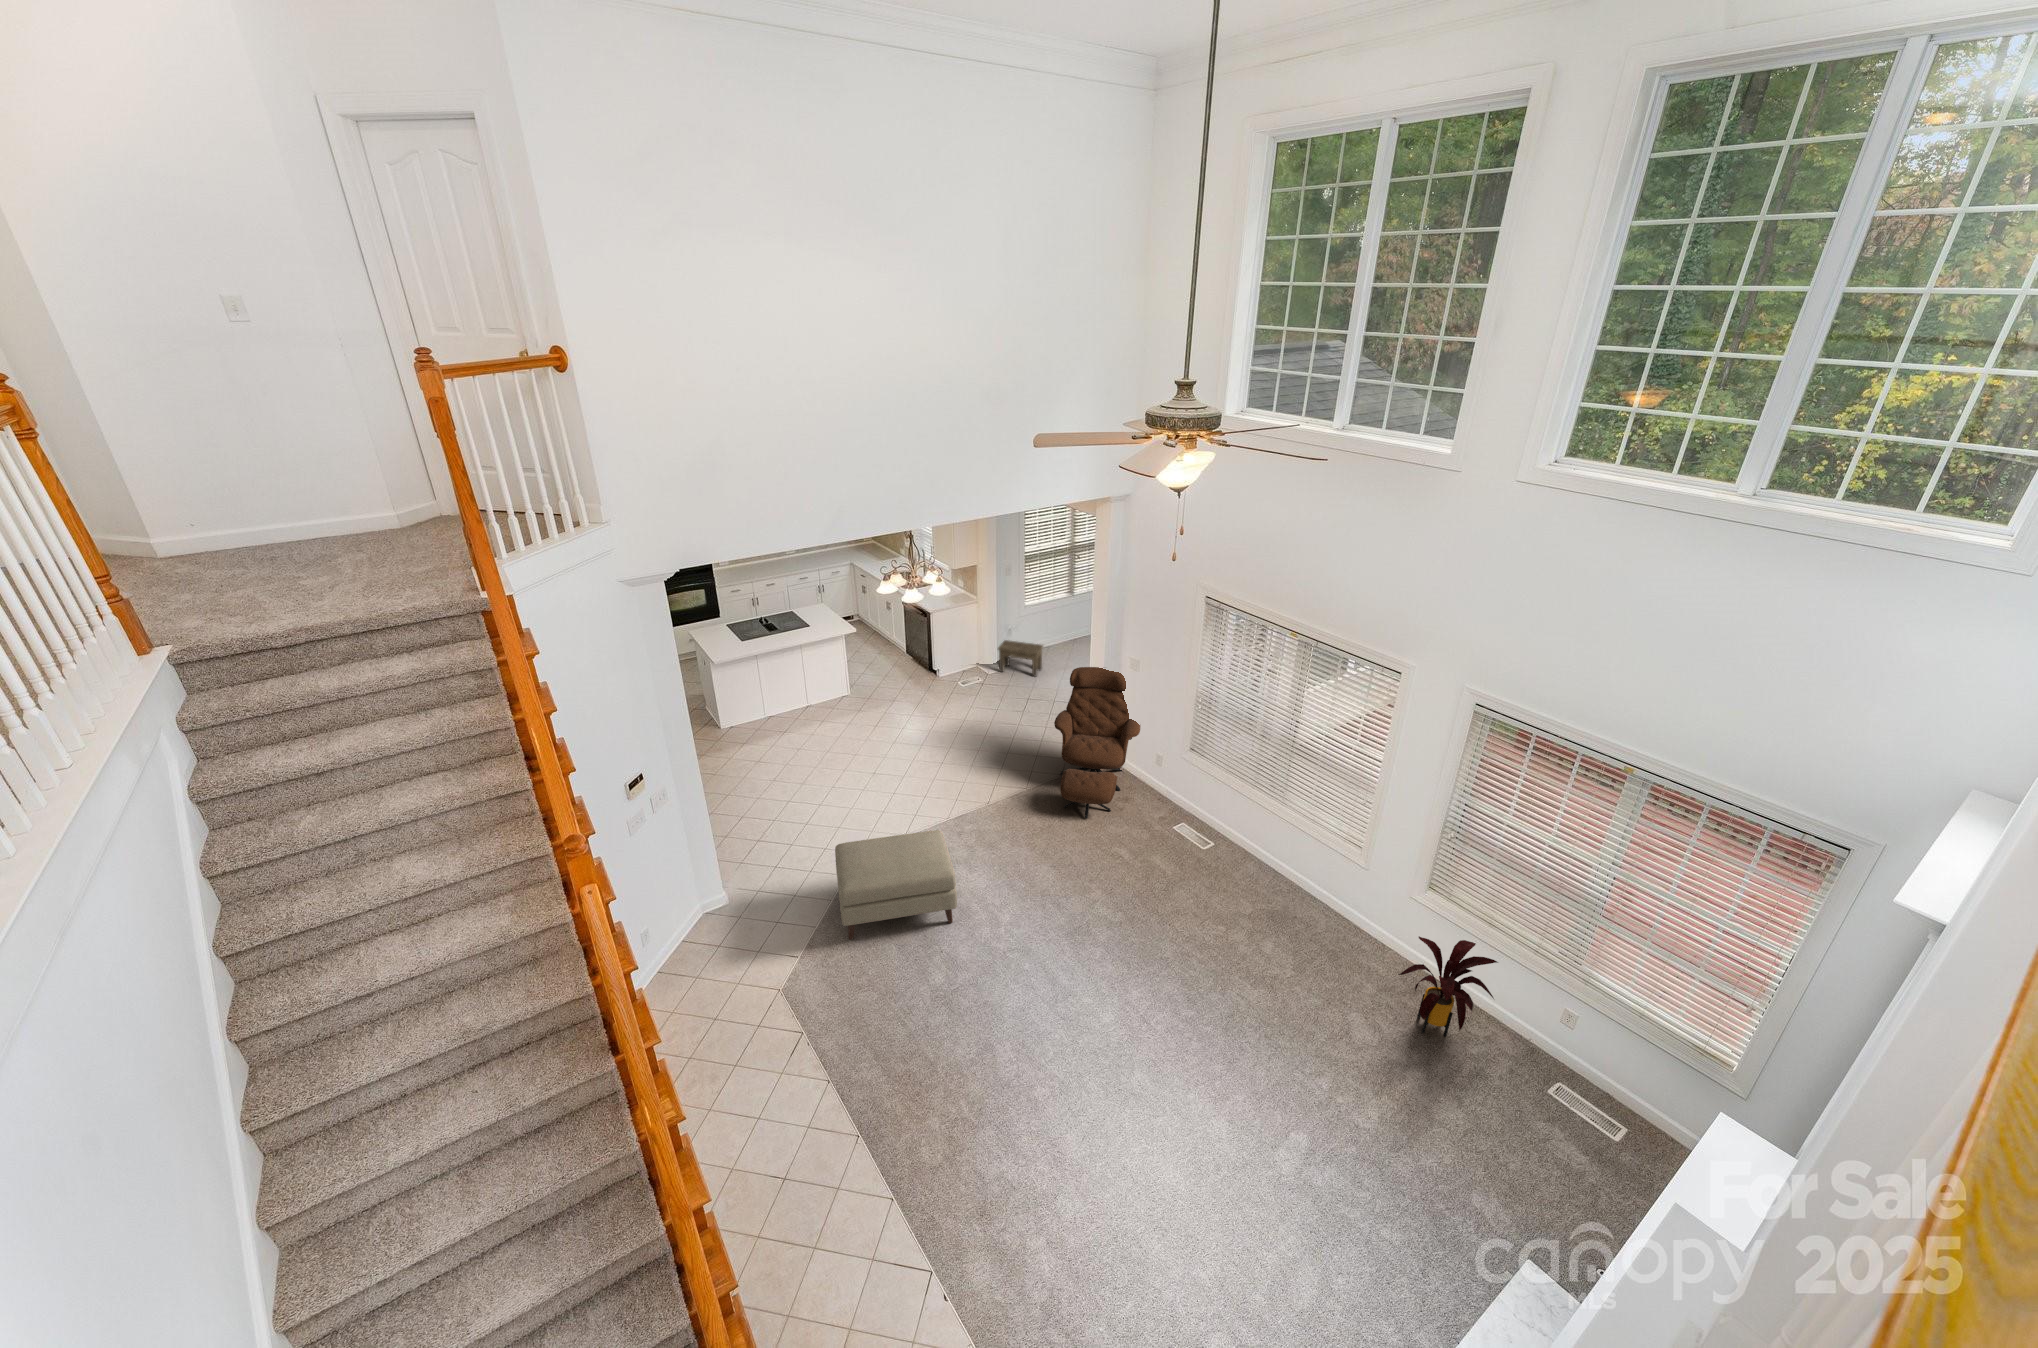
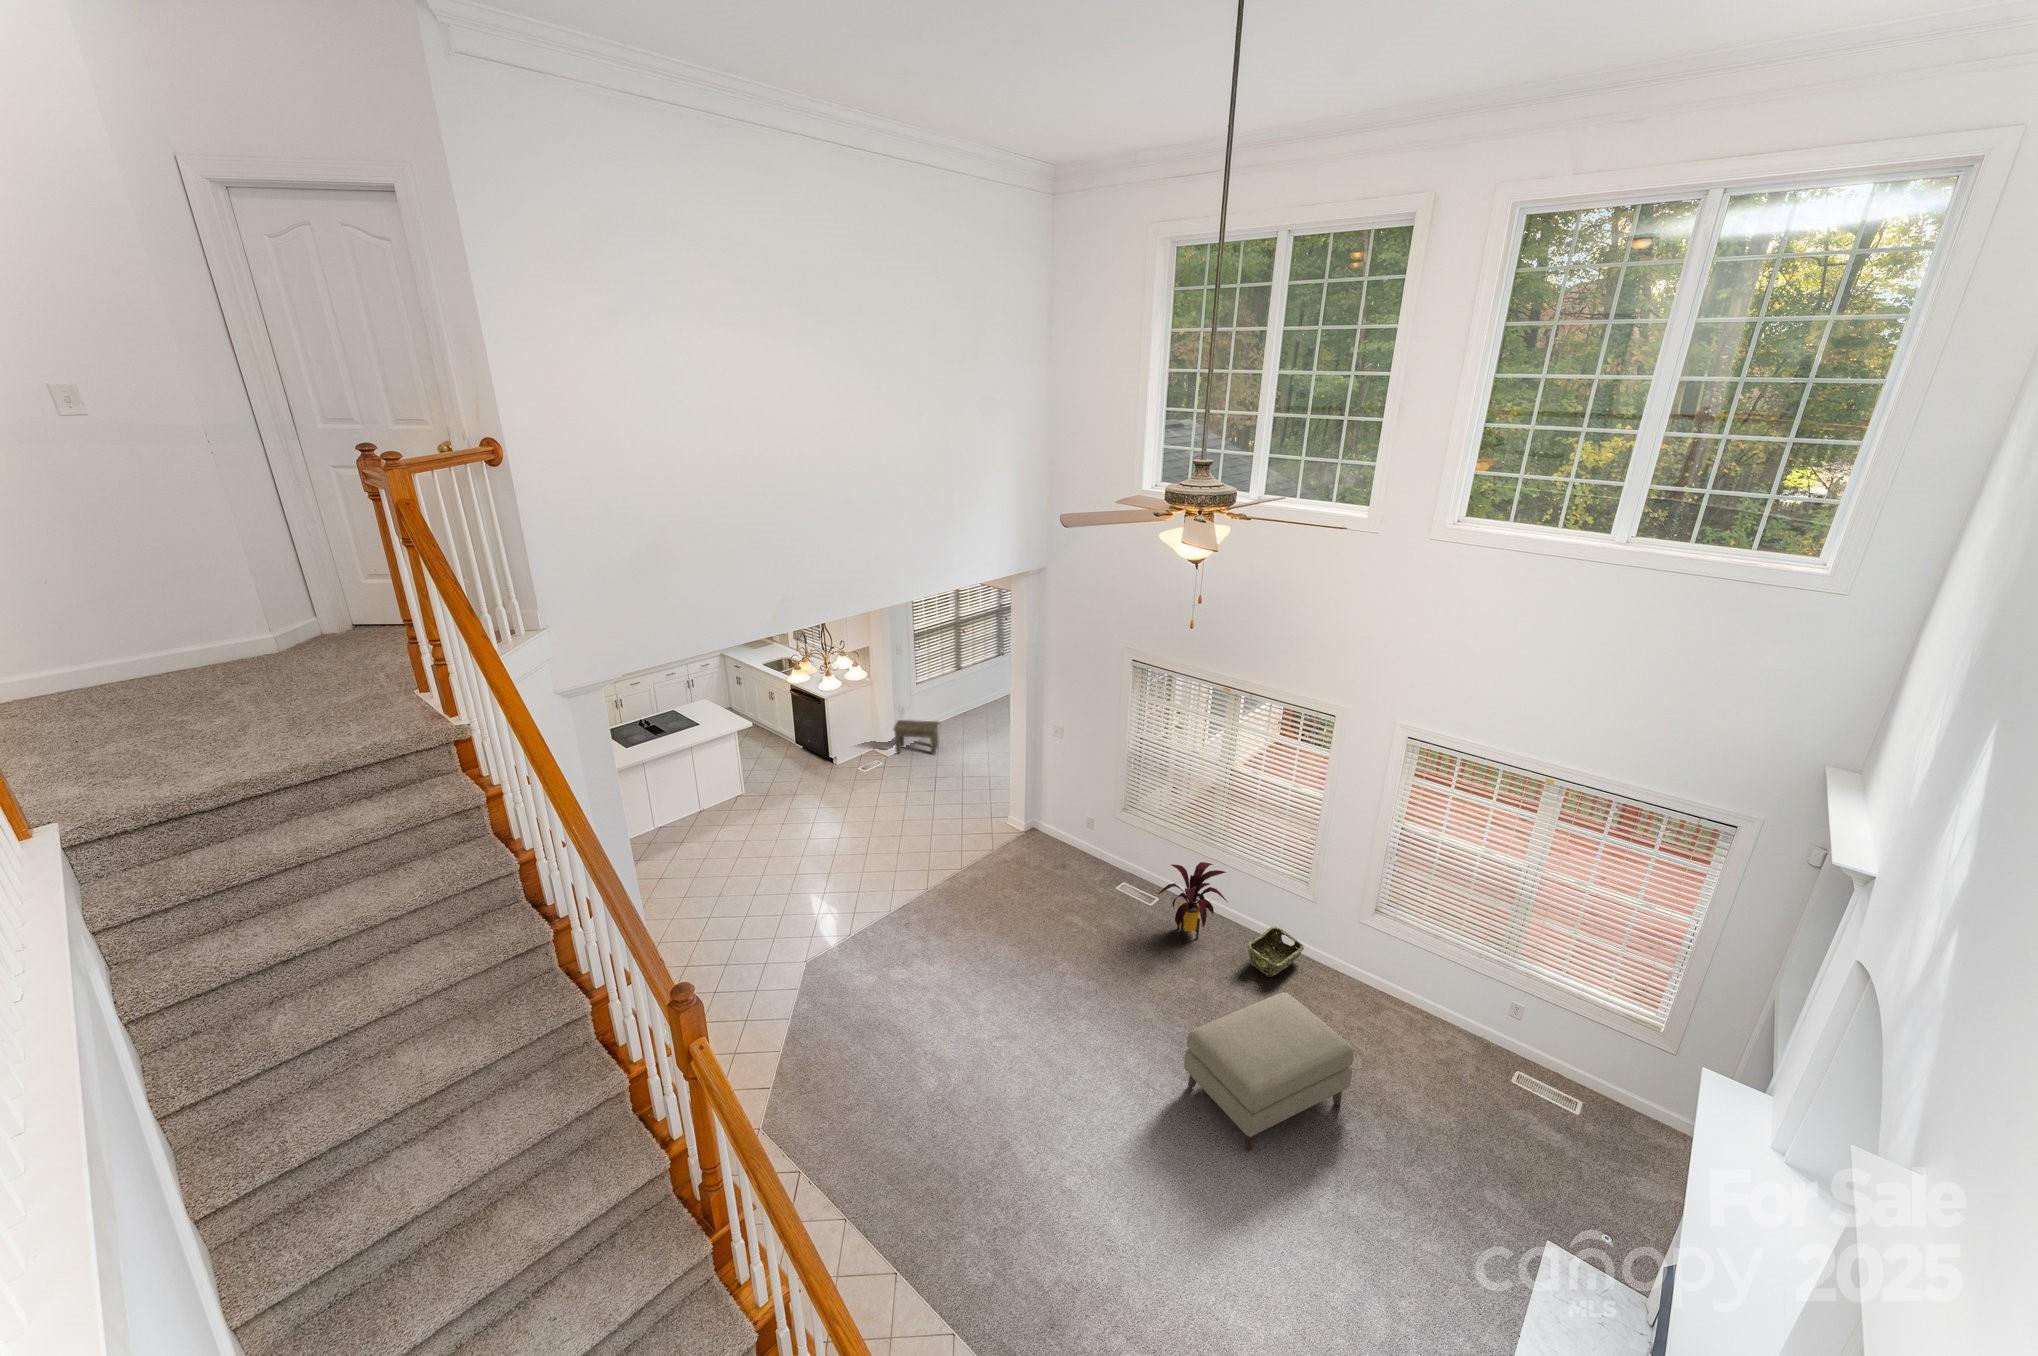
lounge chair: present [1054,667,1140,819] -> none [982,739,1068,893]
ottoman: present [835,830,957,940] -> present [1184,993,1354,1151]
woven basket: none [1286,886,1349,936] -> present [1248,926,1304,977]
house plant: present [1399,936,1498,1037] -> present [1158,862,1227,939]

